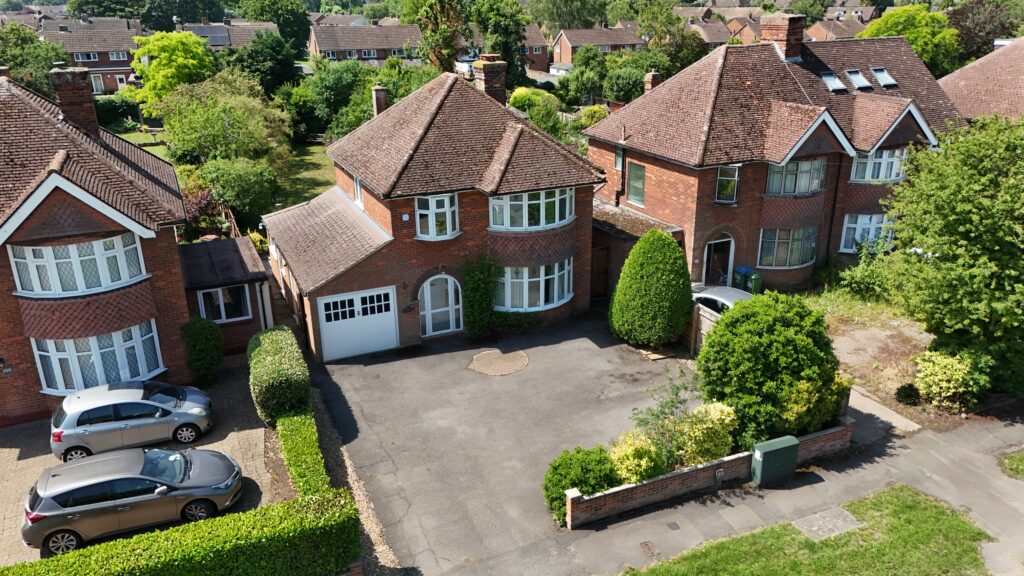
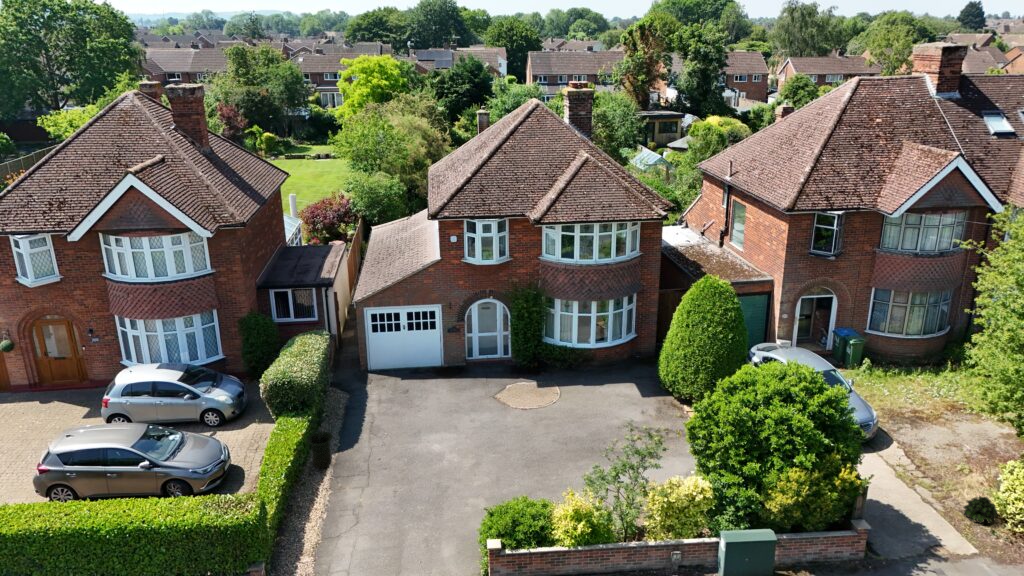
trash can: none [319,425,347,464] -> present [306,432,333,469]

